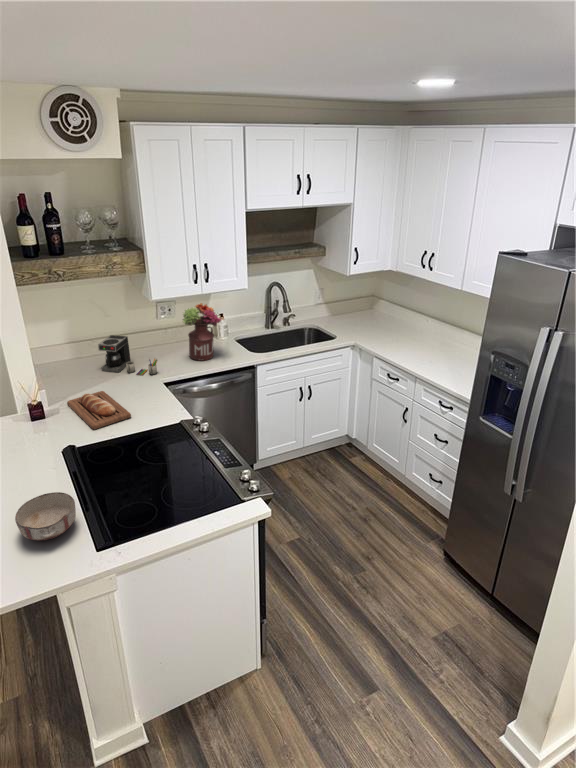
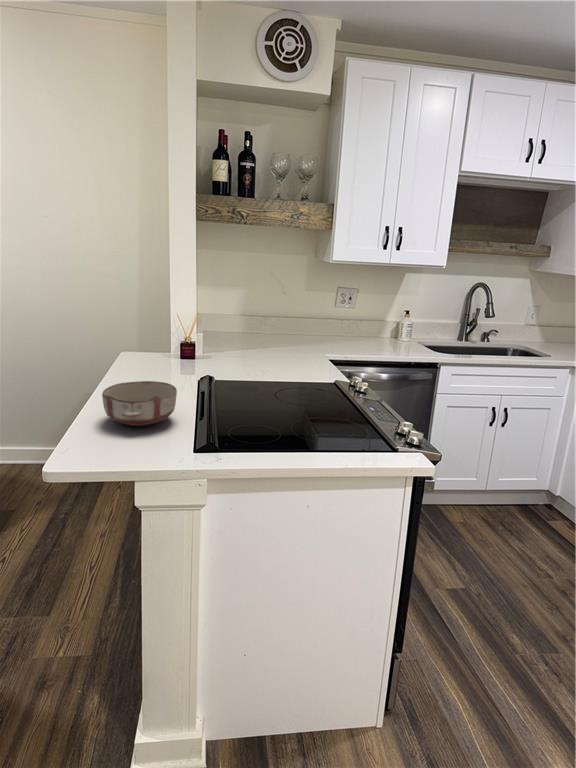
flower arrangement: present [183,303,221,361] -> none [361,281,407,348]
coffee maker: present [98,335,157,375] -> none [264,305,325,348]
bread loaf: present [67,391,131,429] -> none [217,341,279,368]

